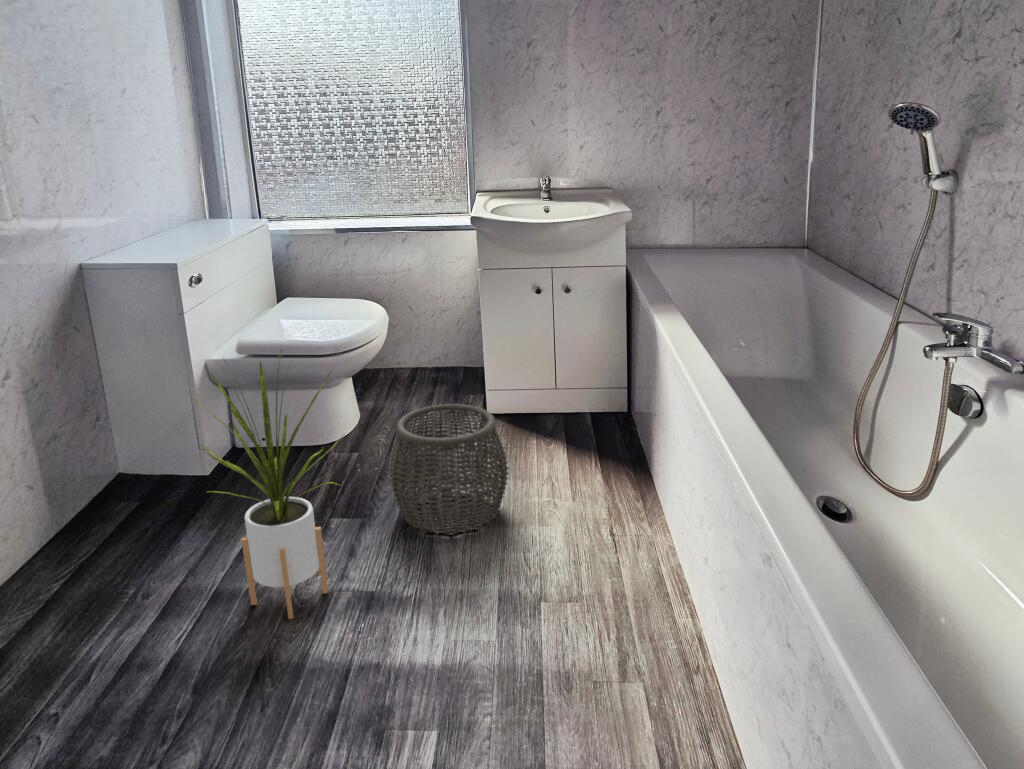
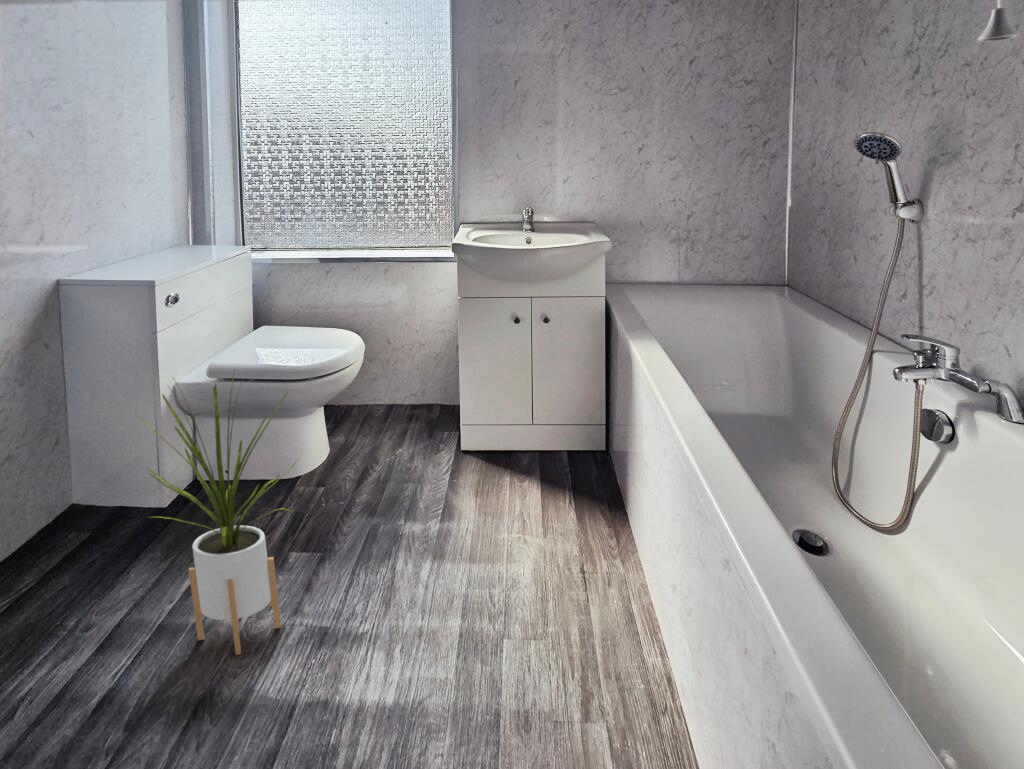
woven basket: present [389,404,509,535] -> none [351,436,475,570]

